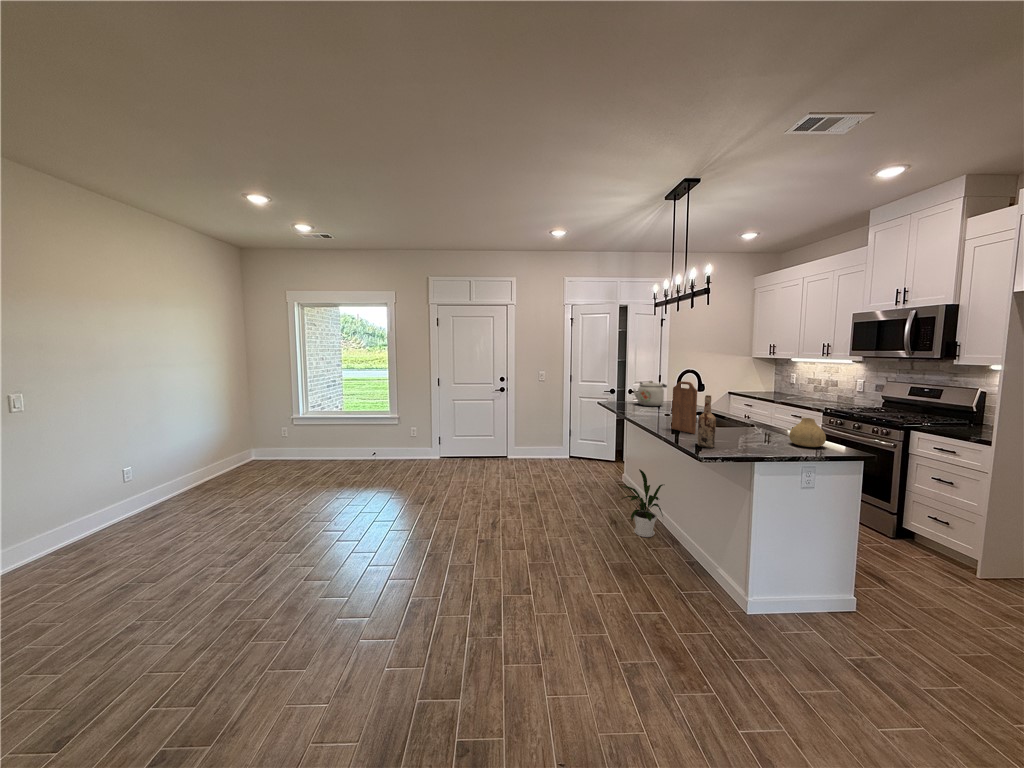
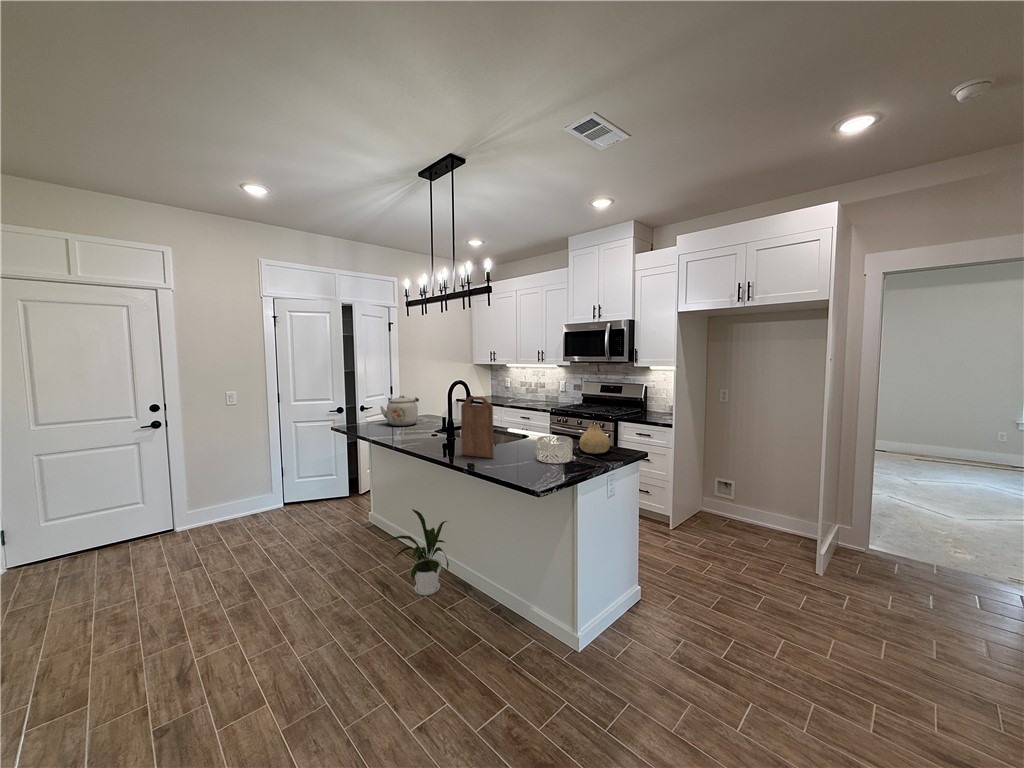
wine bottle: present [698,395,716,448] -> none [515,413,534,476]
decorative bowl: none [733,422,772,447] -> present [537,435,572,464]

